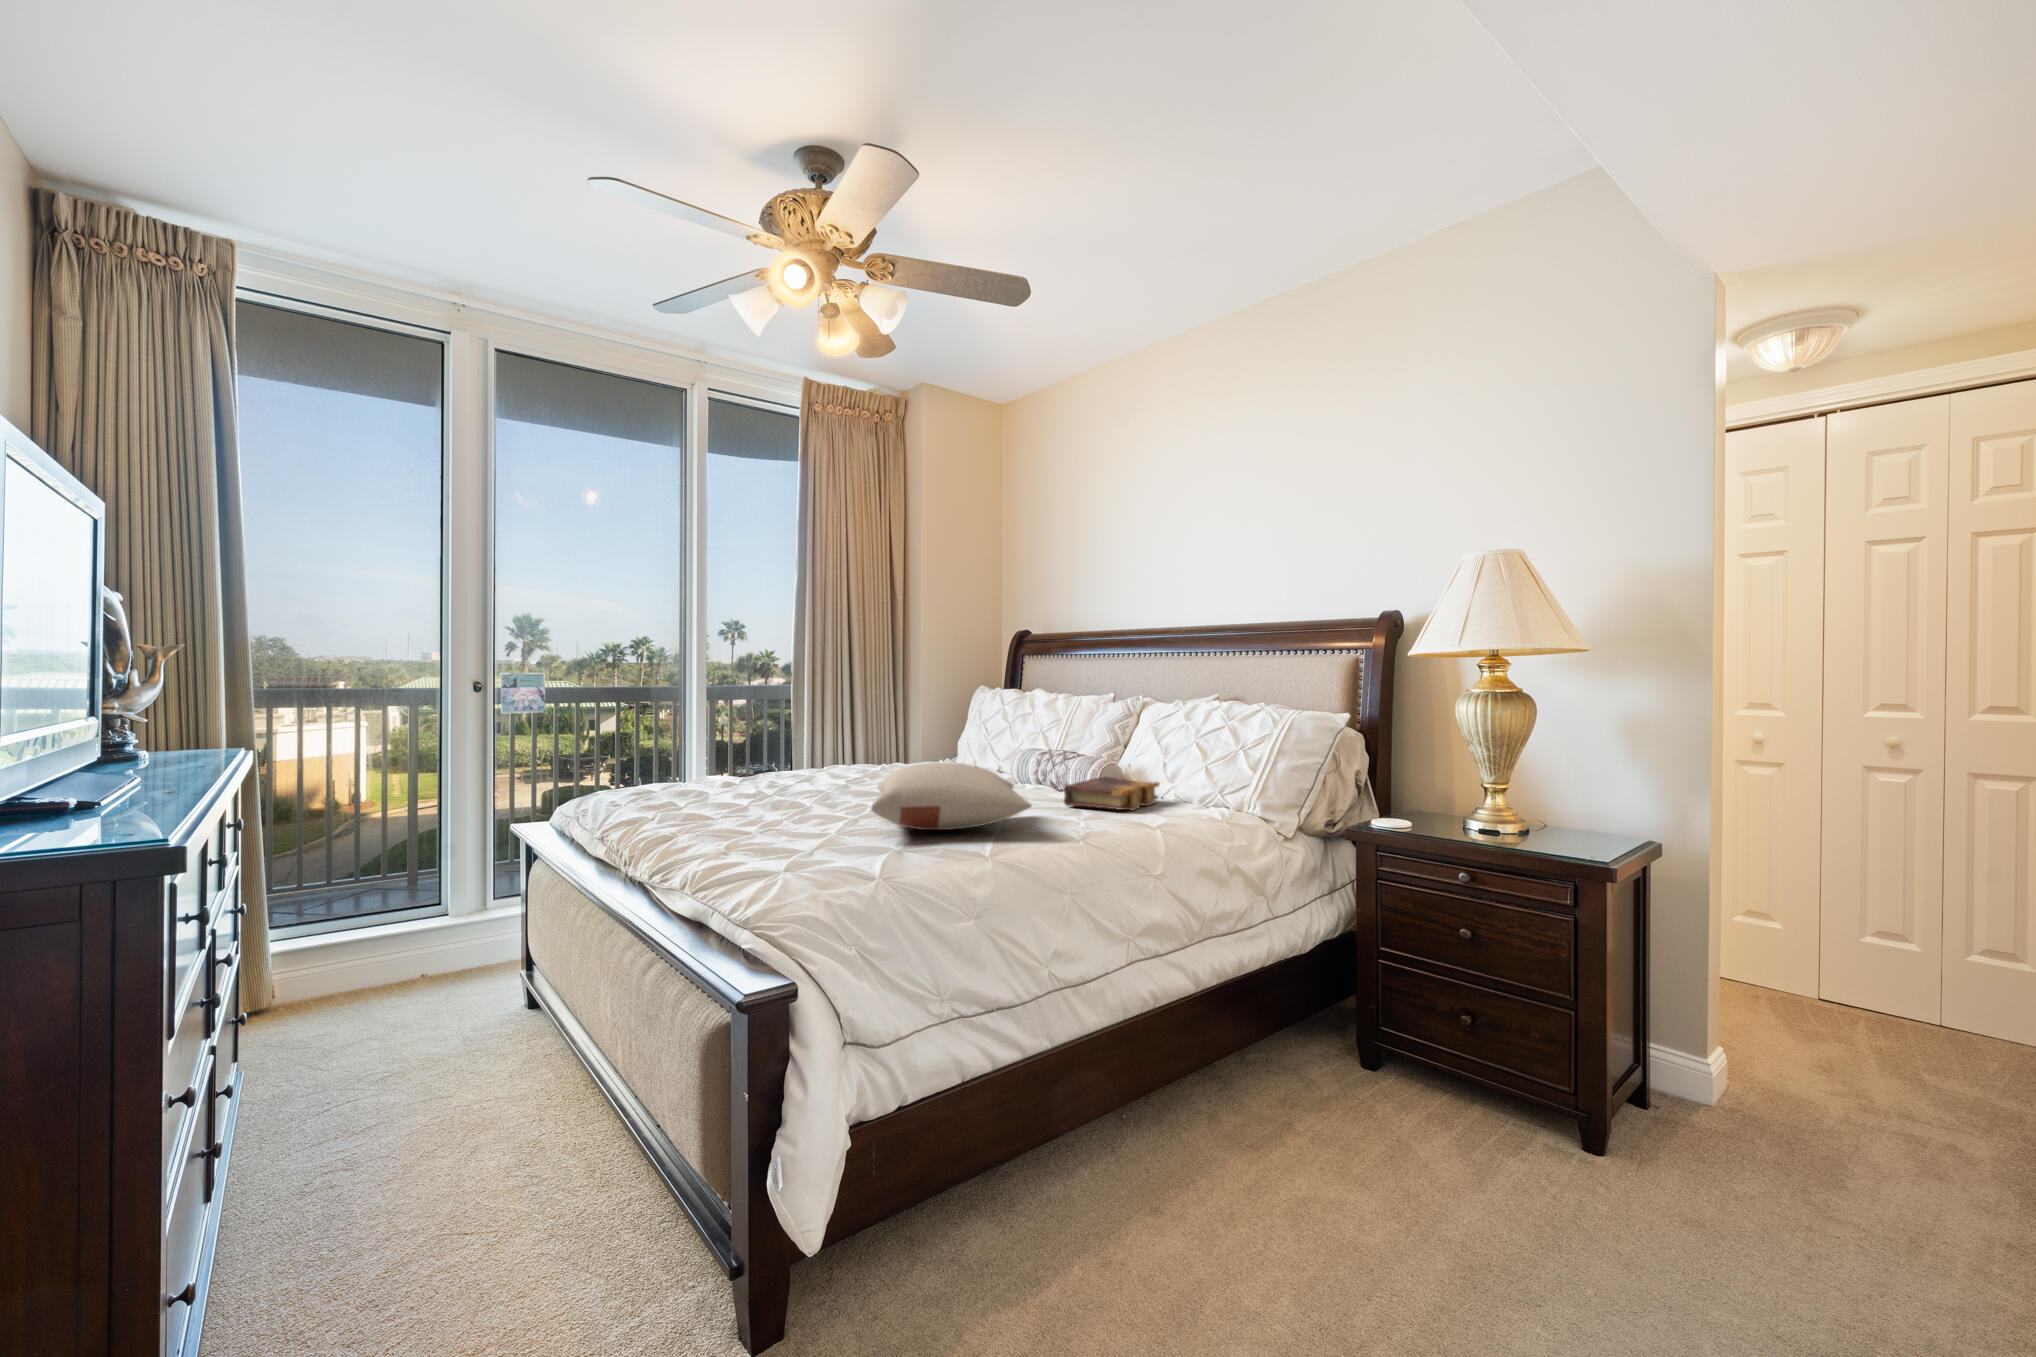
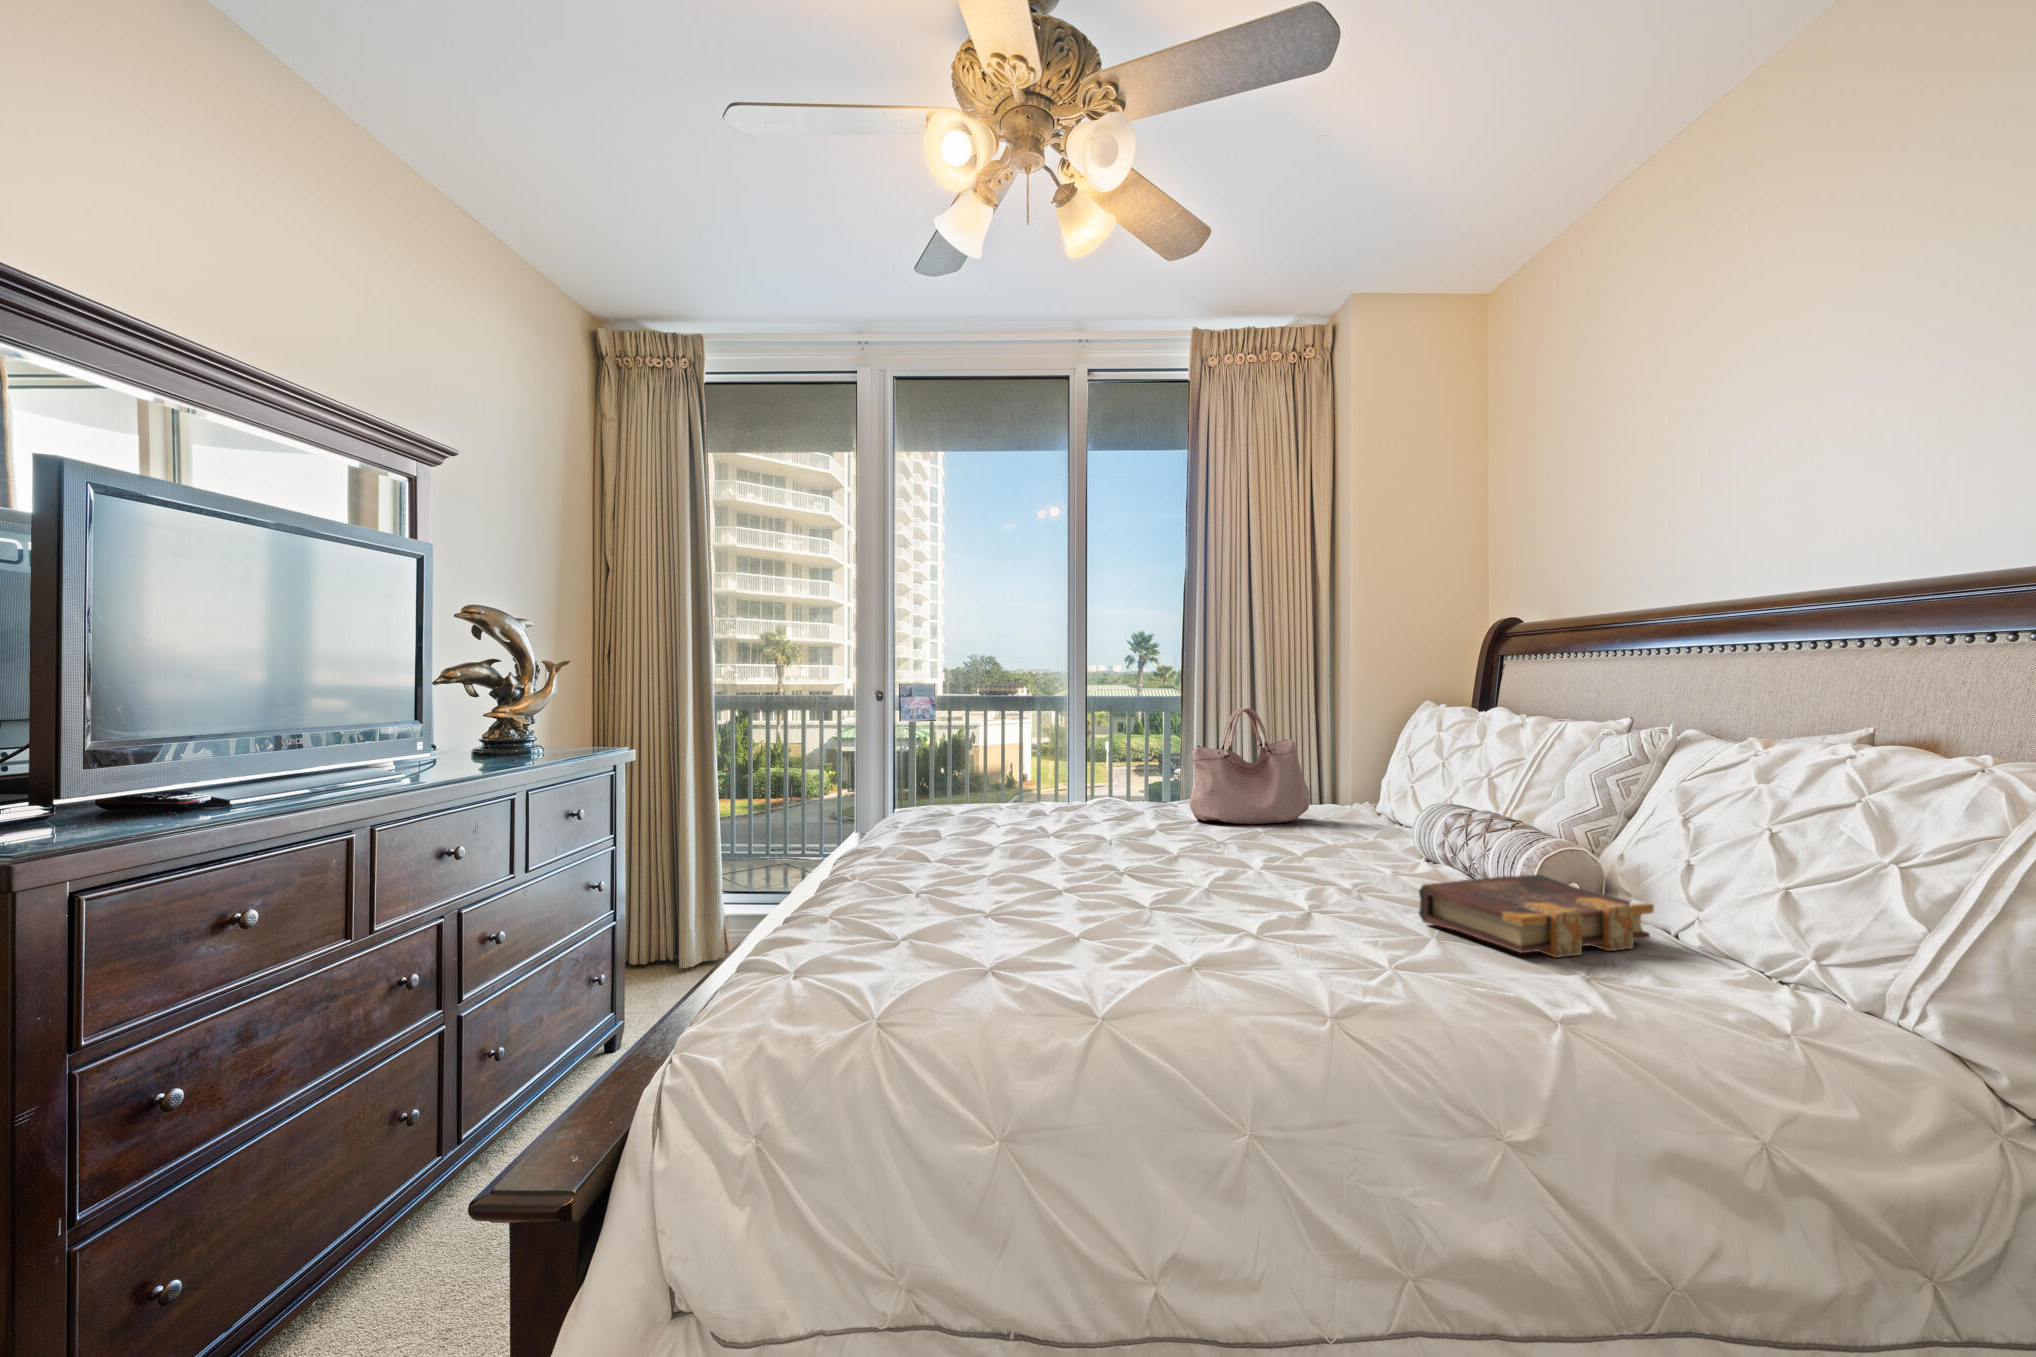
handbag: none [849,690,926,777] -> present [1190,708,1309,824]
pillow: present [871,763,1032,830] -> none [974,823,1296,944]

